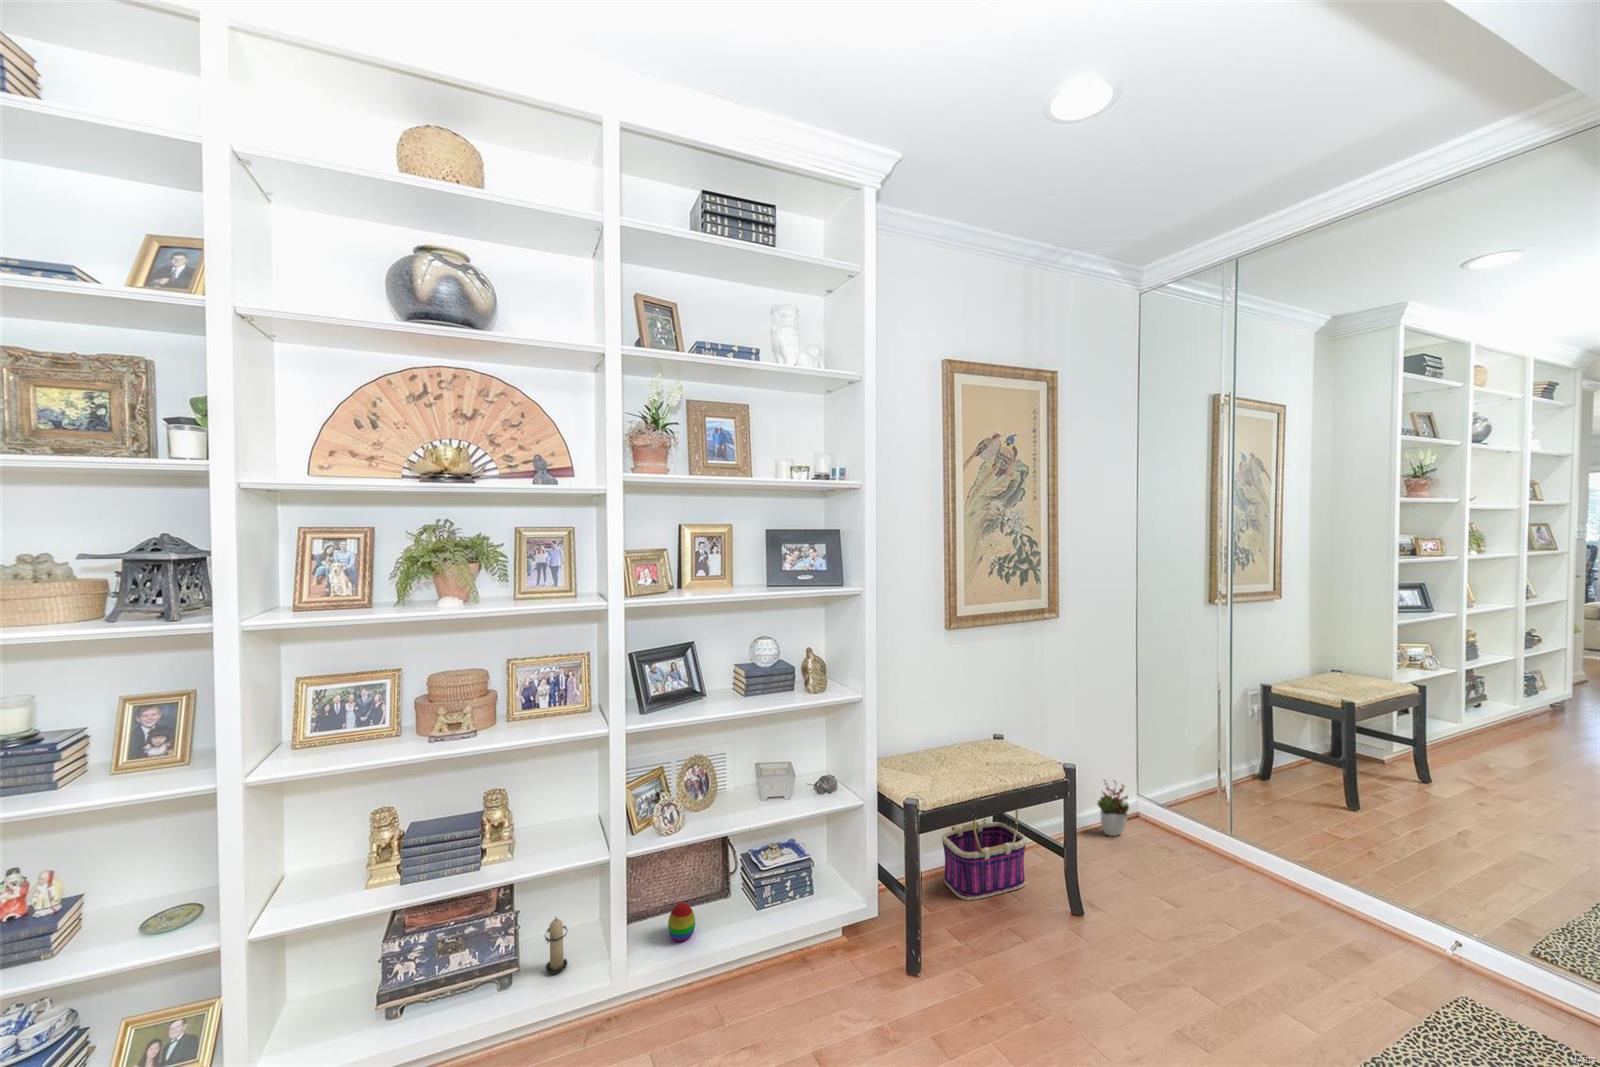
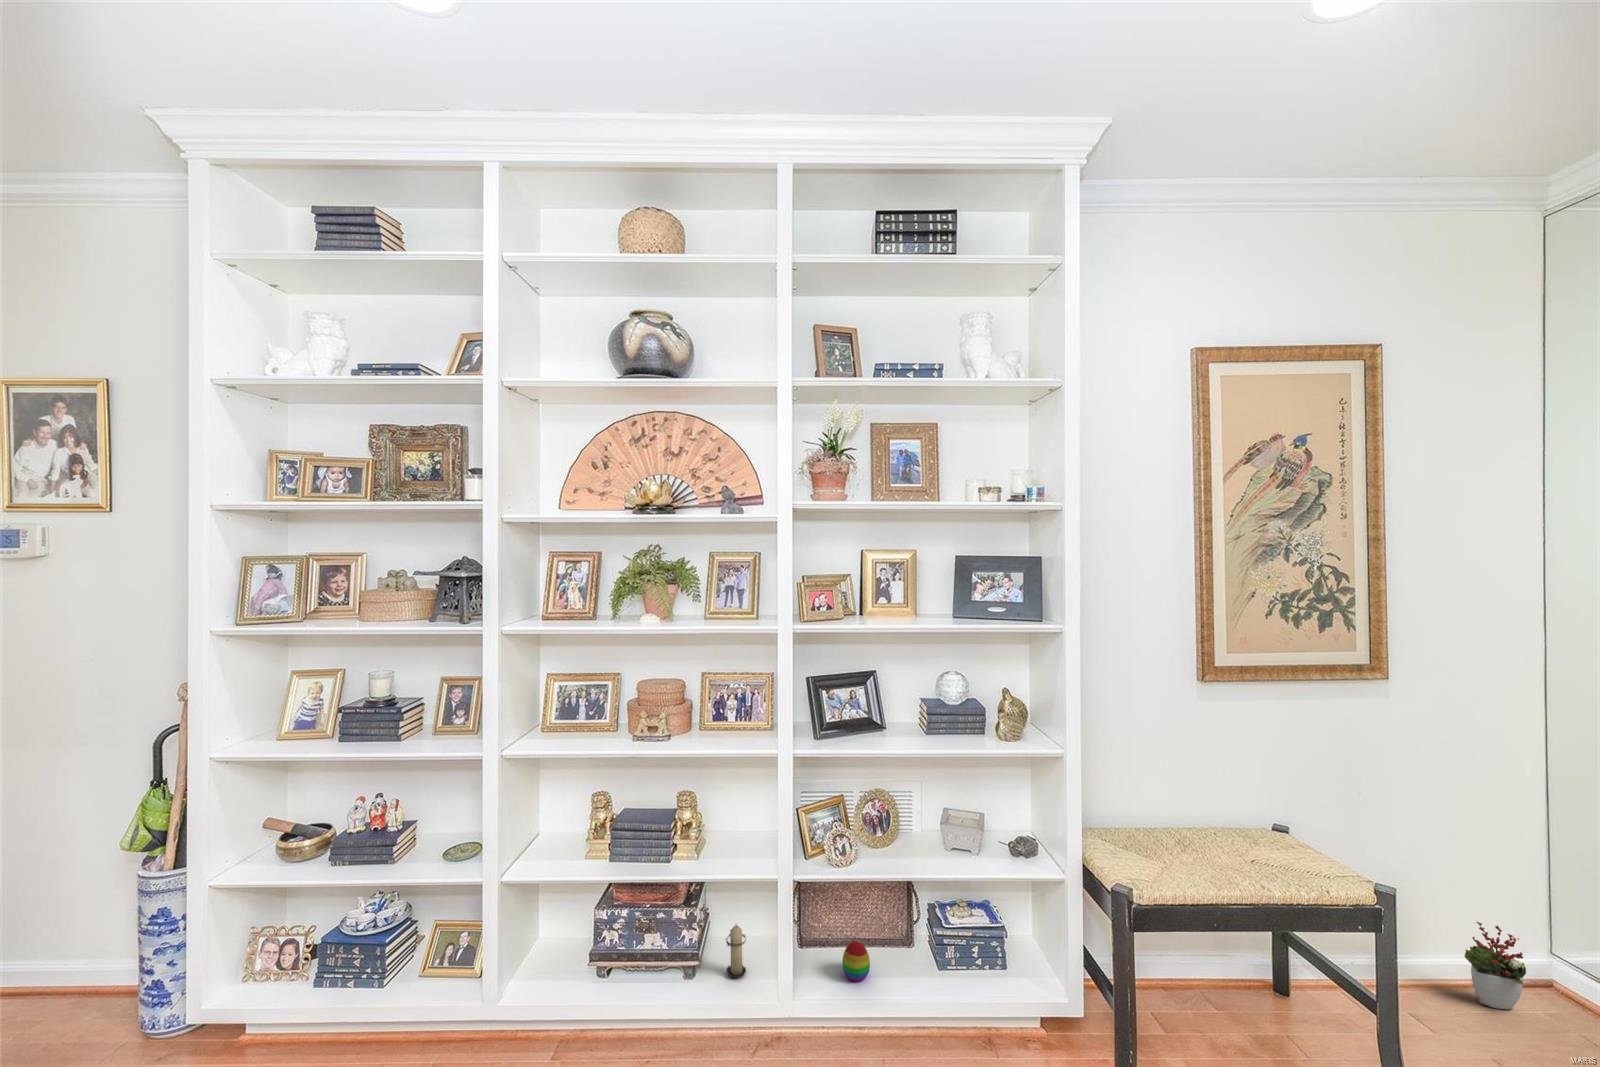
basket: present [942,810,1027,900] -> none [1190,868,1319,1039]

